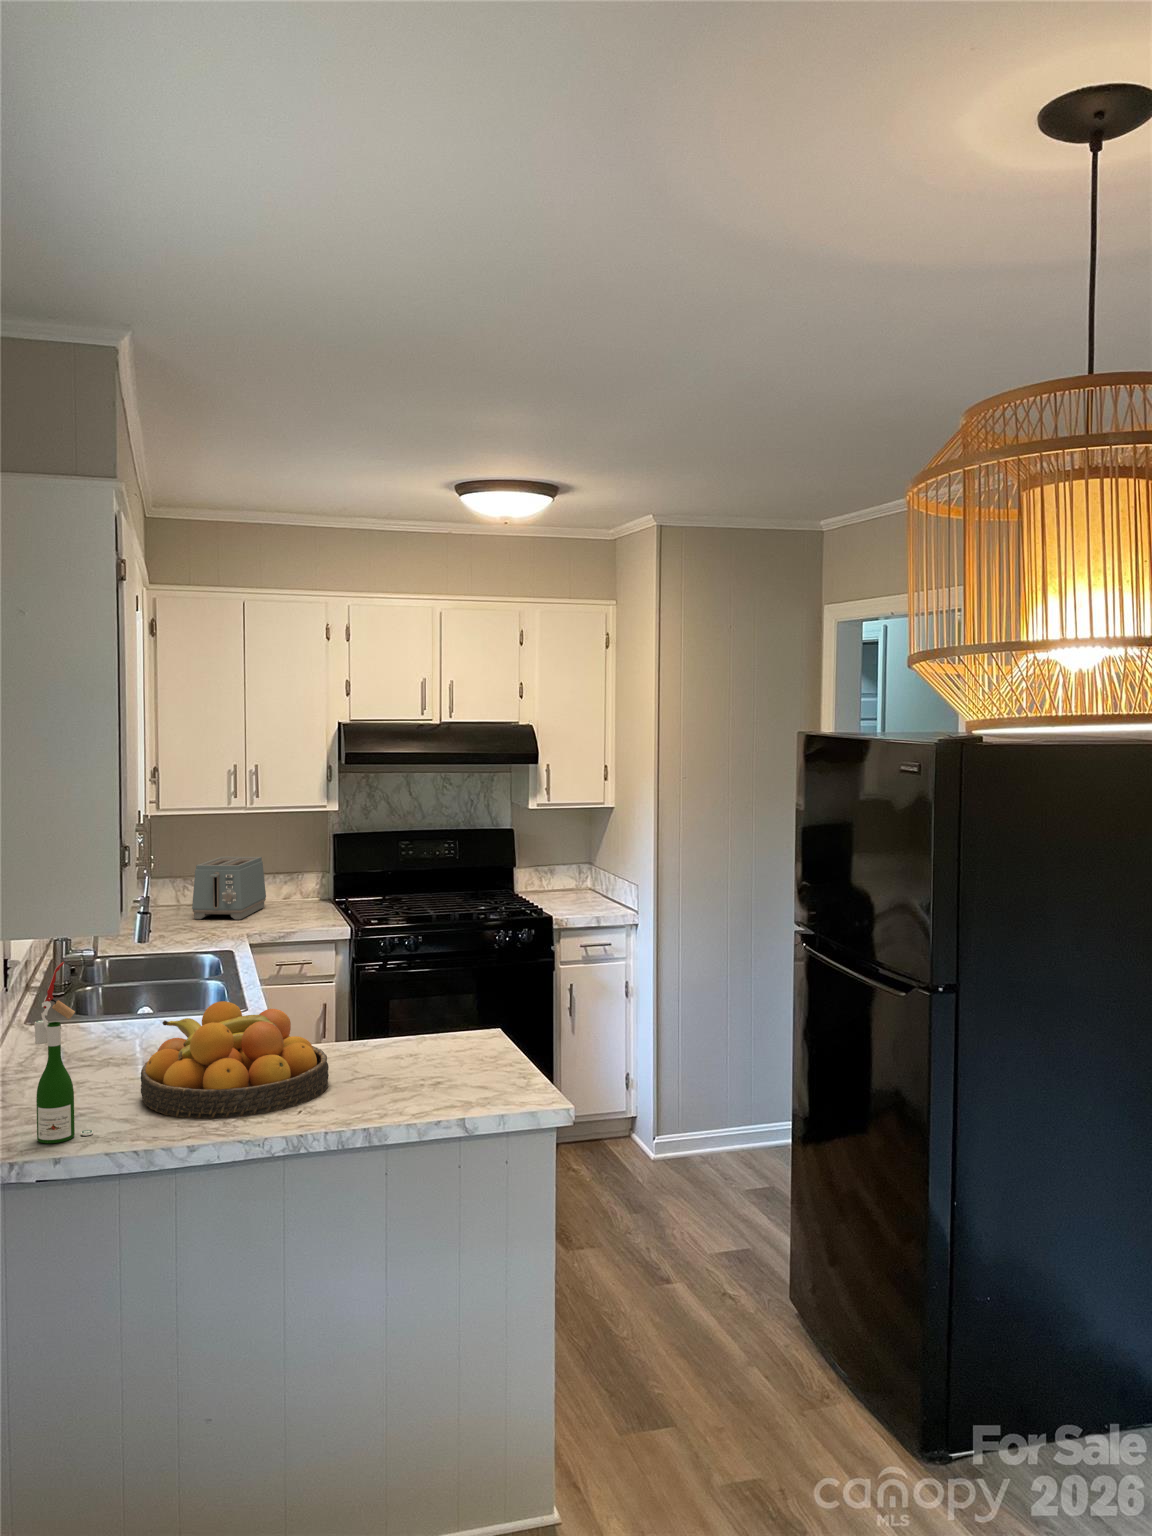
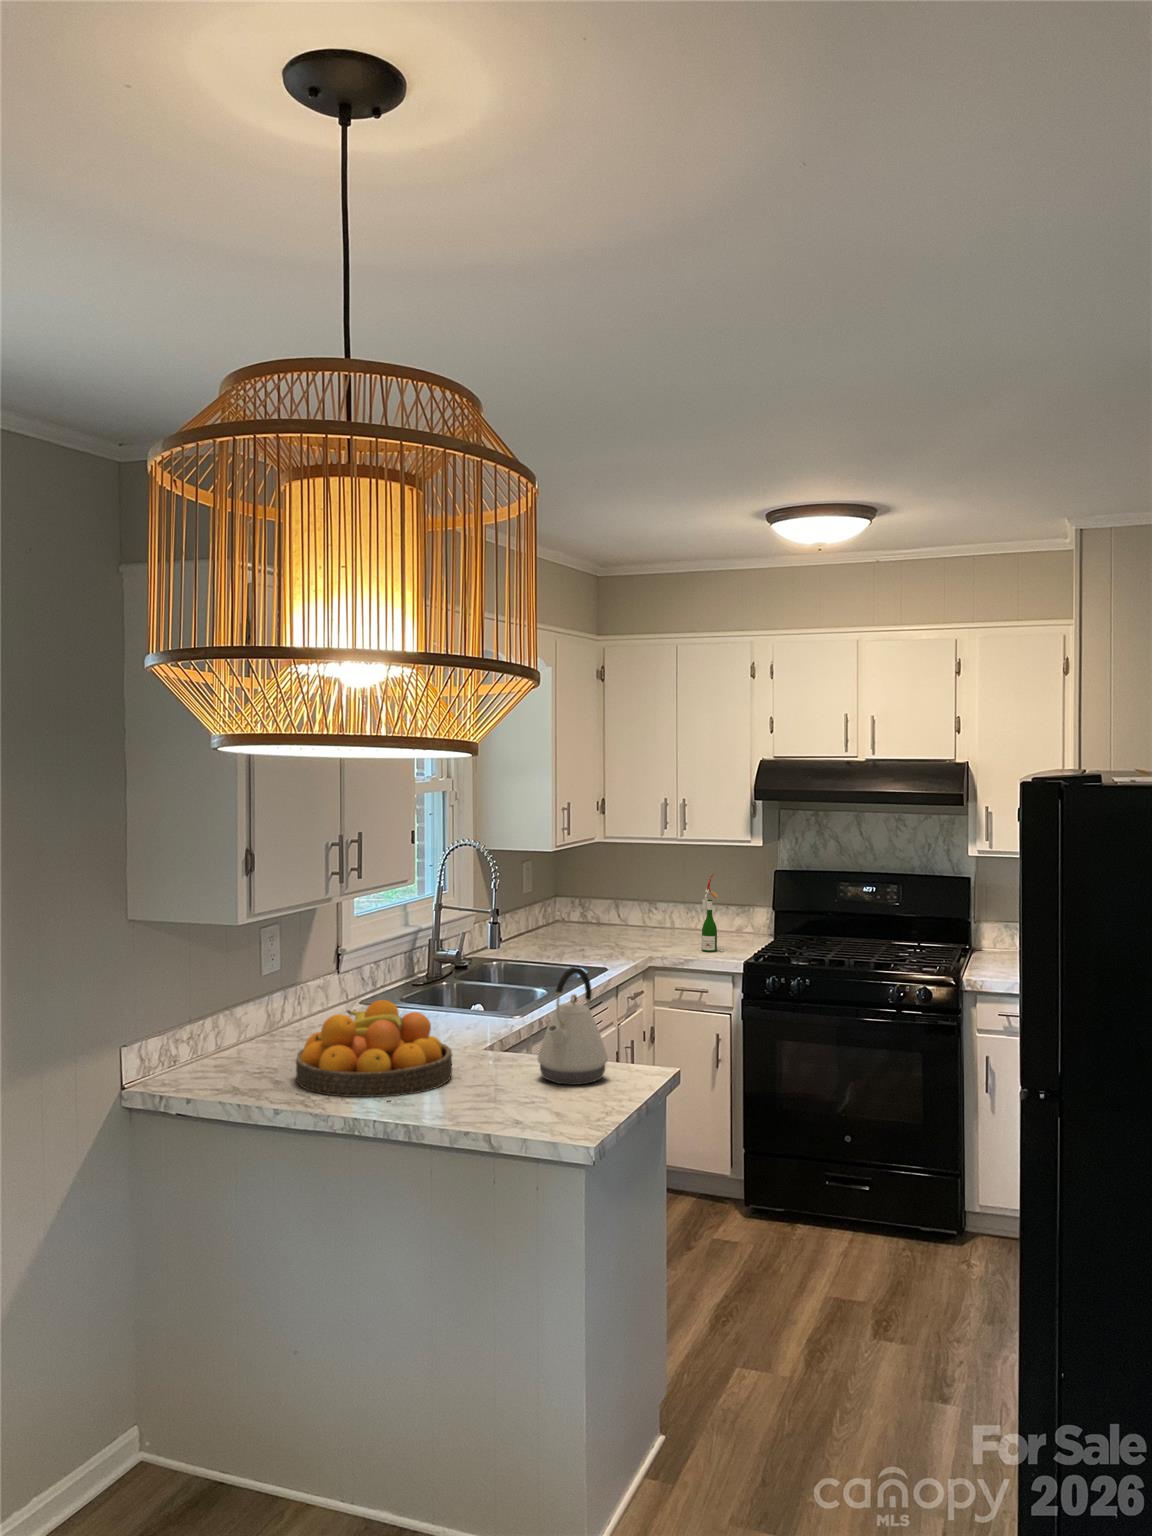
toaster: present [192,857,266,920] -> none [623,884,703,944]
kettle: none [399,937,473,1060] -> present [538,967,608,1085]
wine bottle: present [34,962,93,1143] -> present [702,874,725,952]

